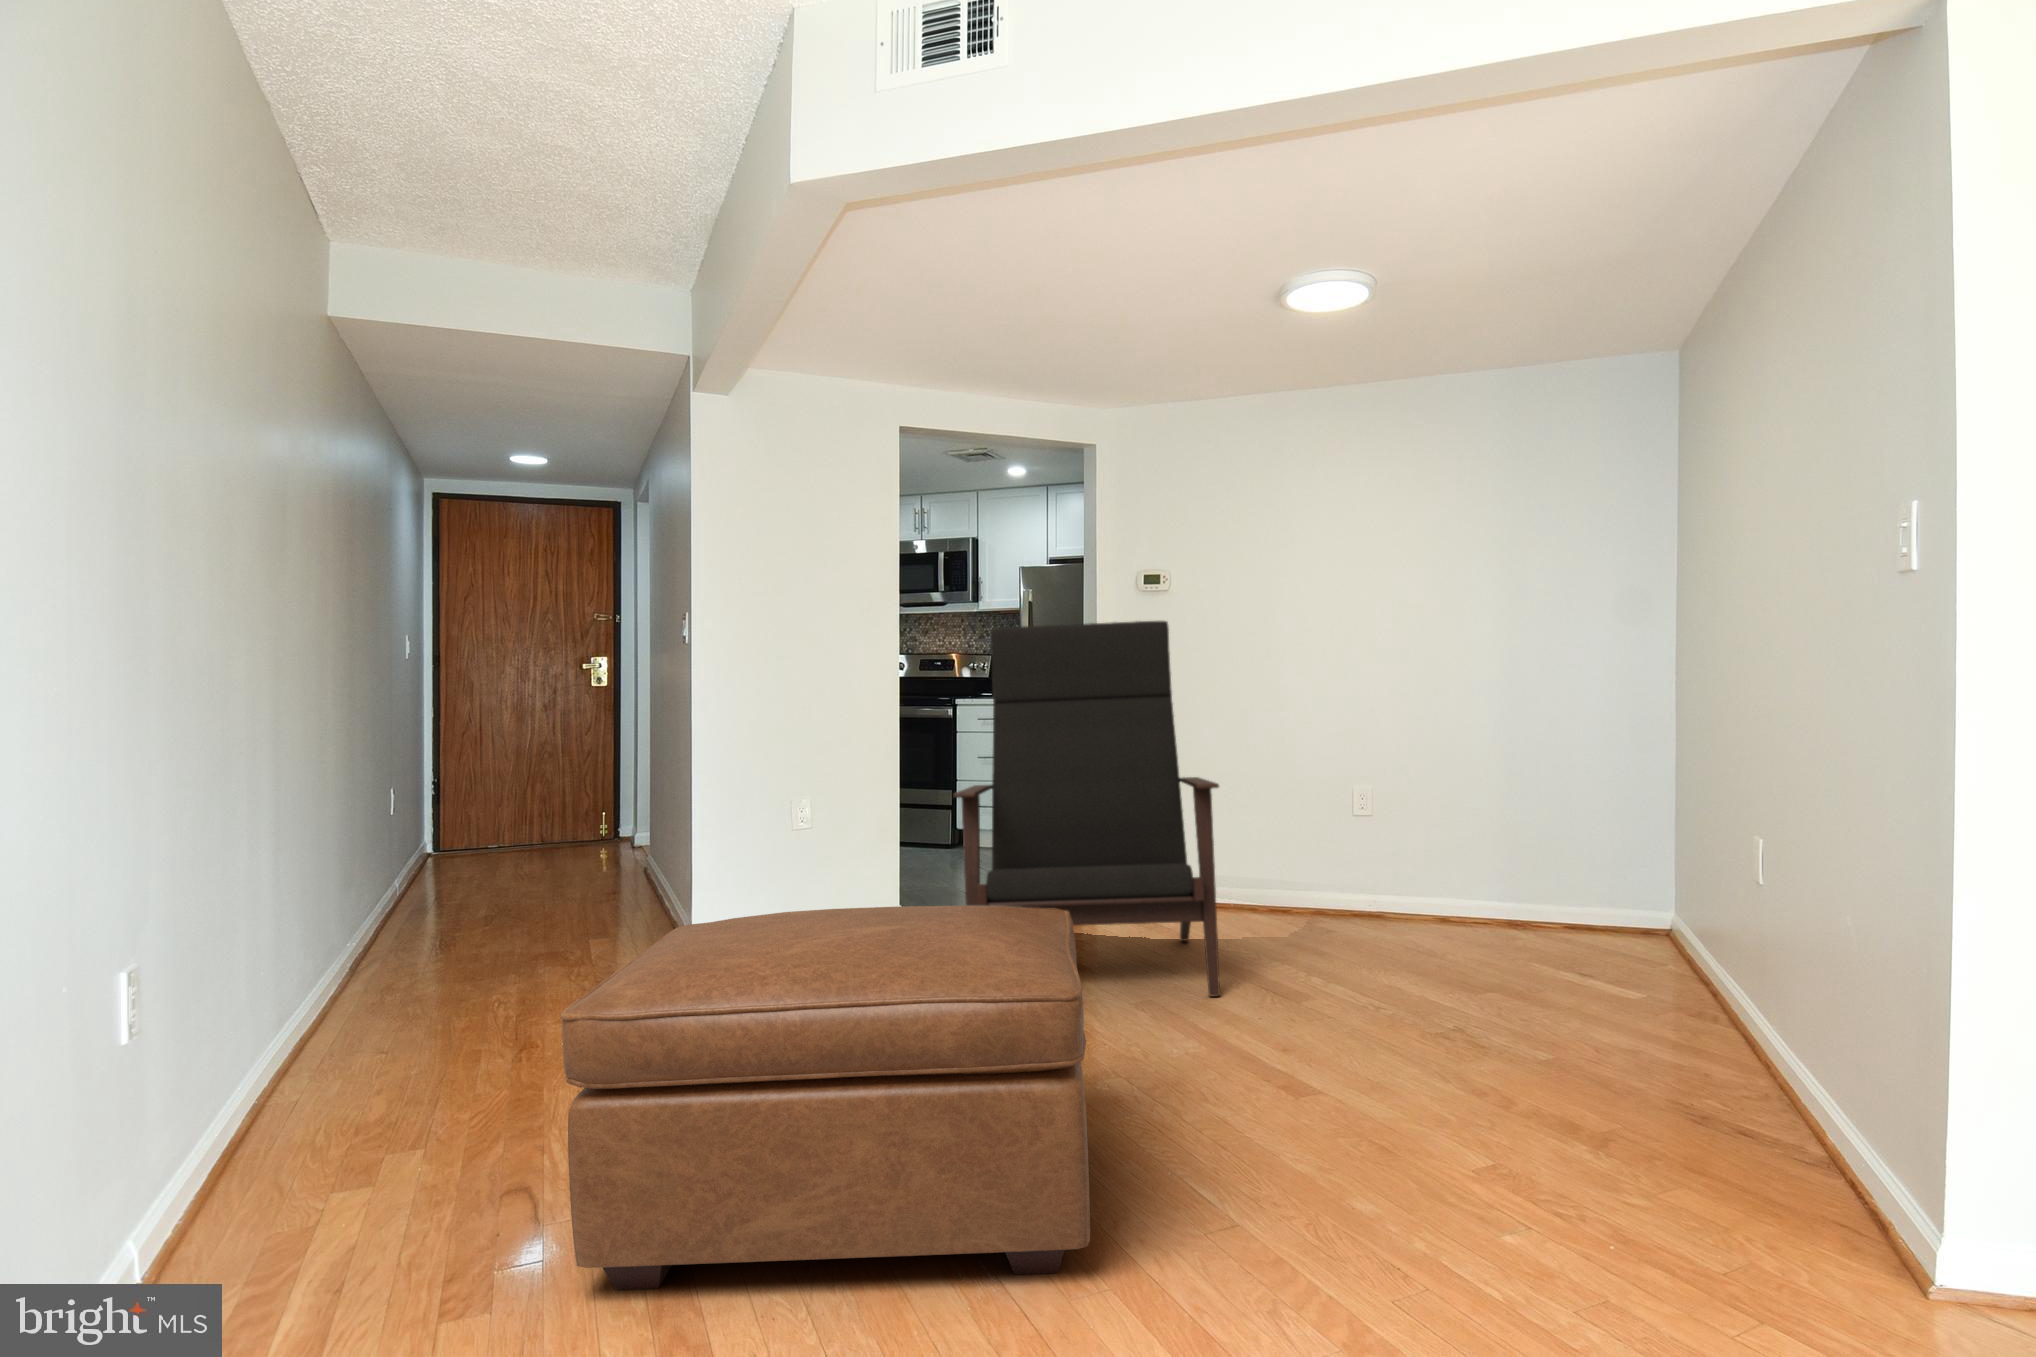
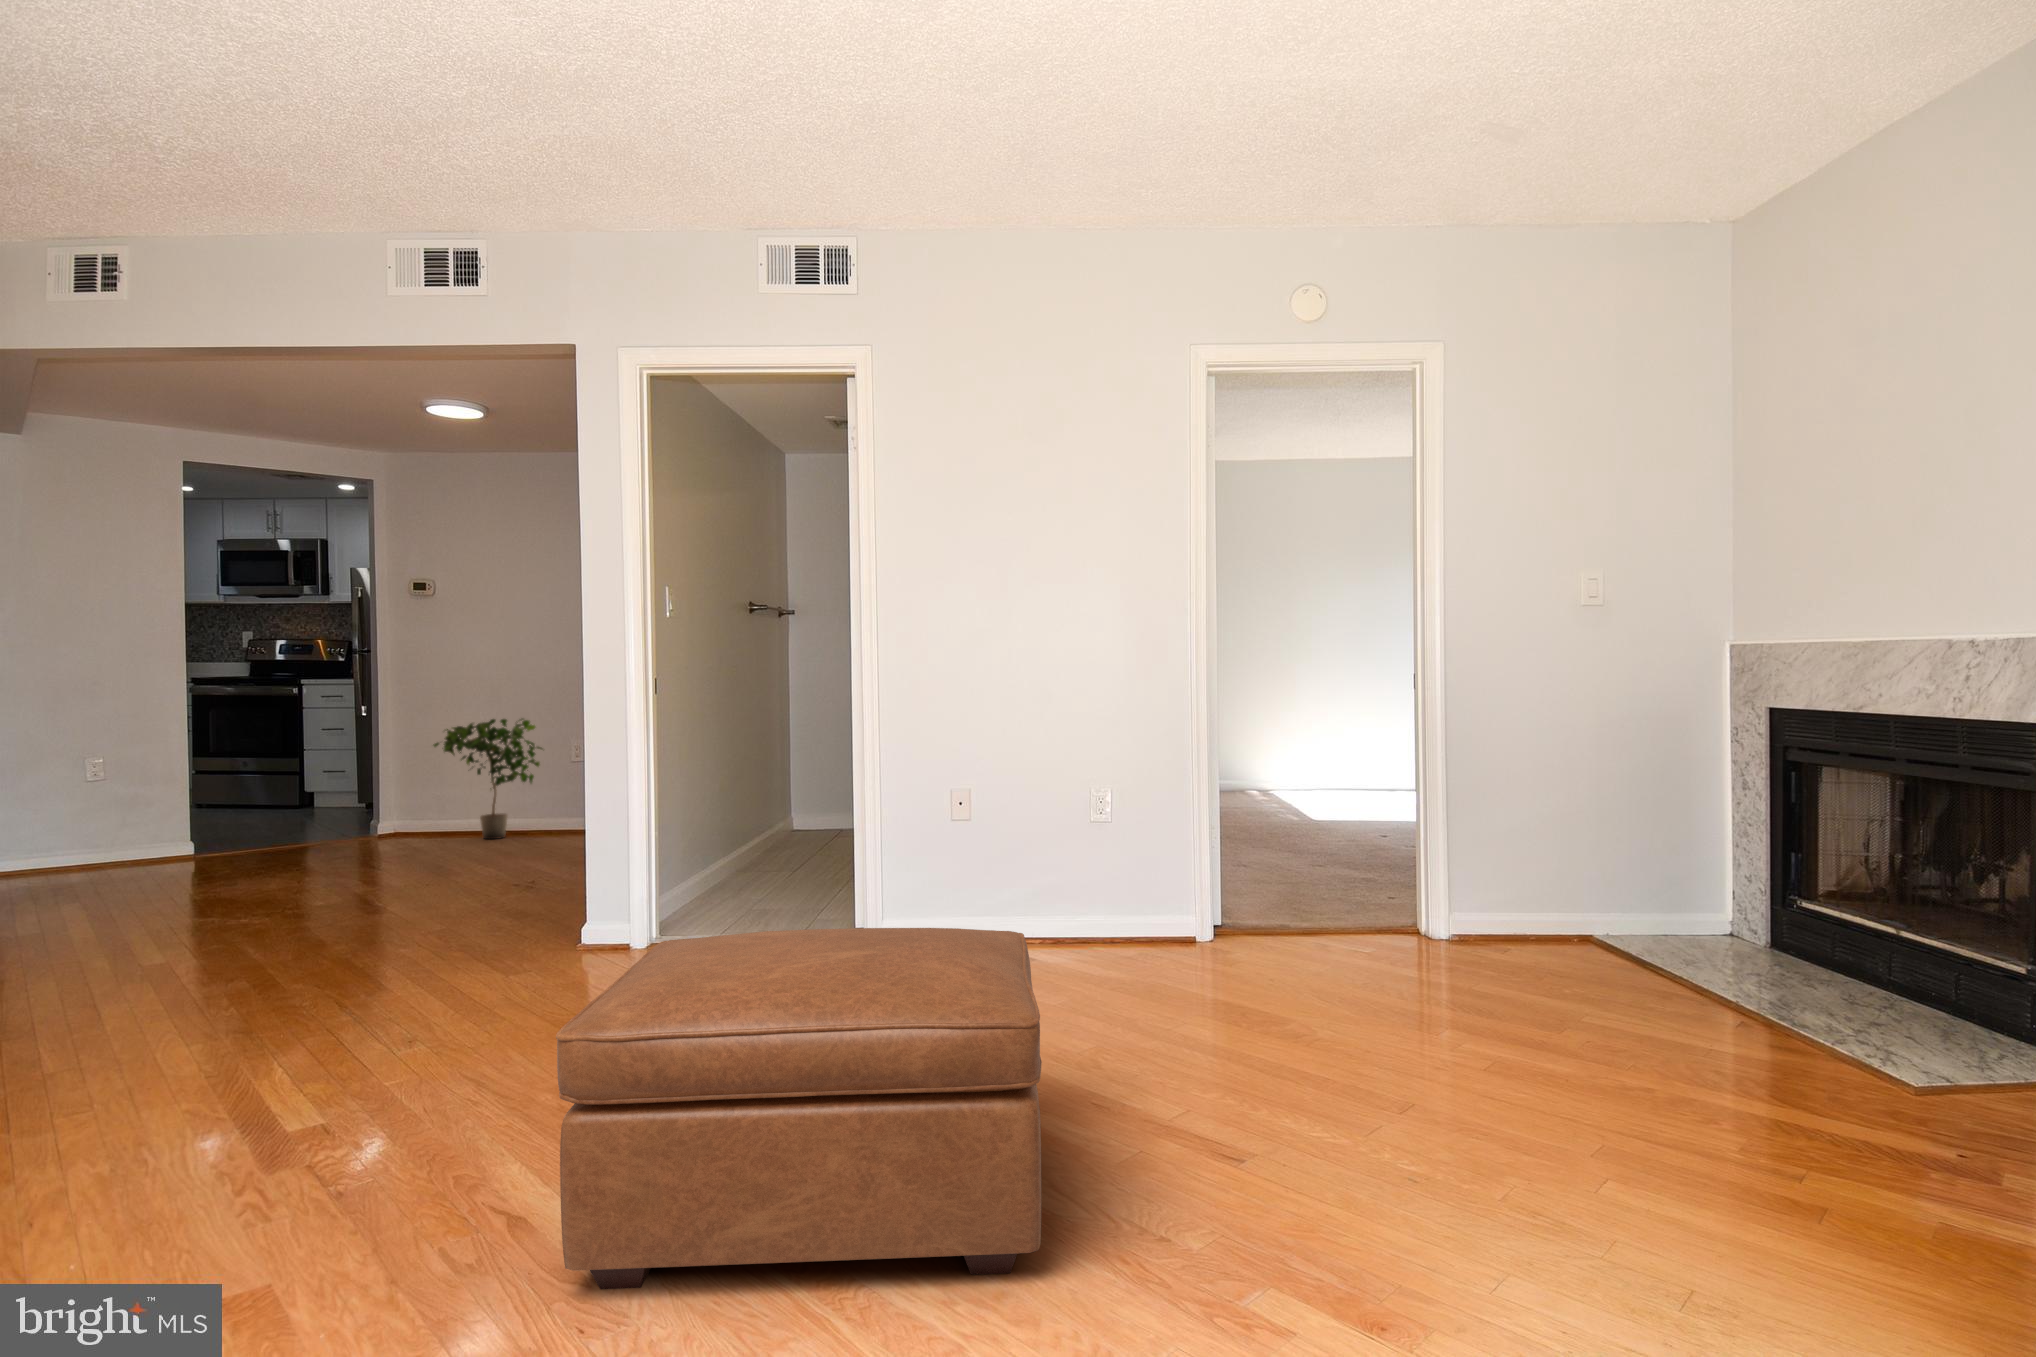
lounge chair: present [953,621,1220,996] -> none [915,654,1158,1003]
potted plant: none [452,722,569,851] -> present [433,718,542,839]

